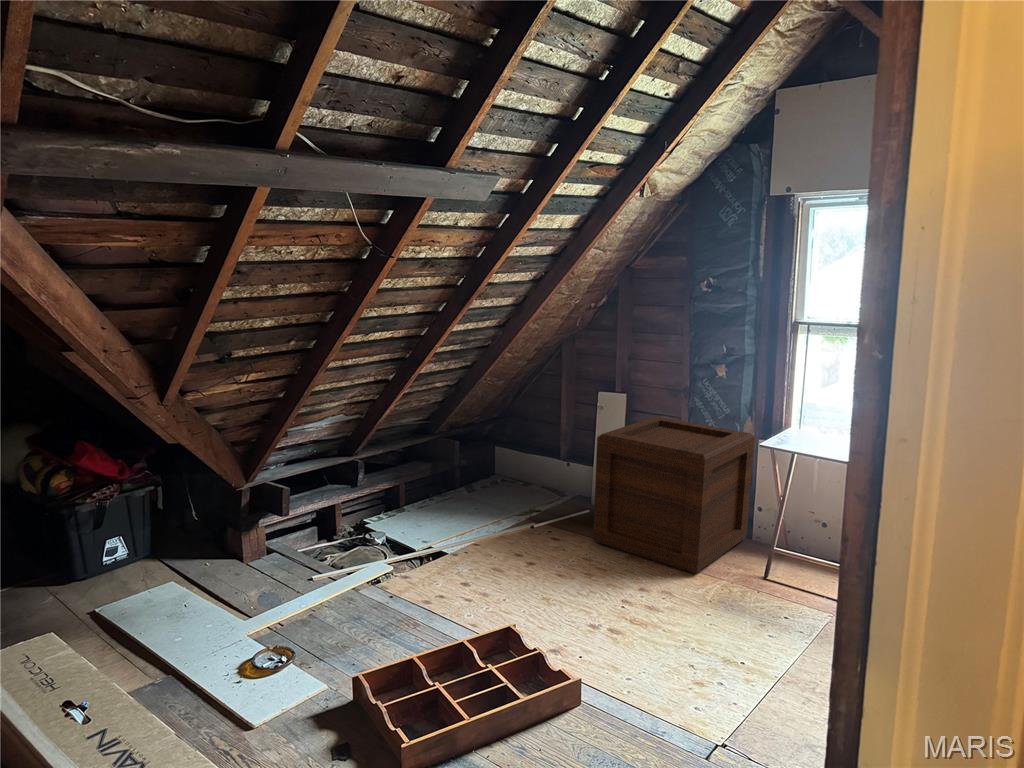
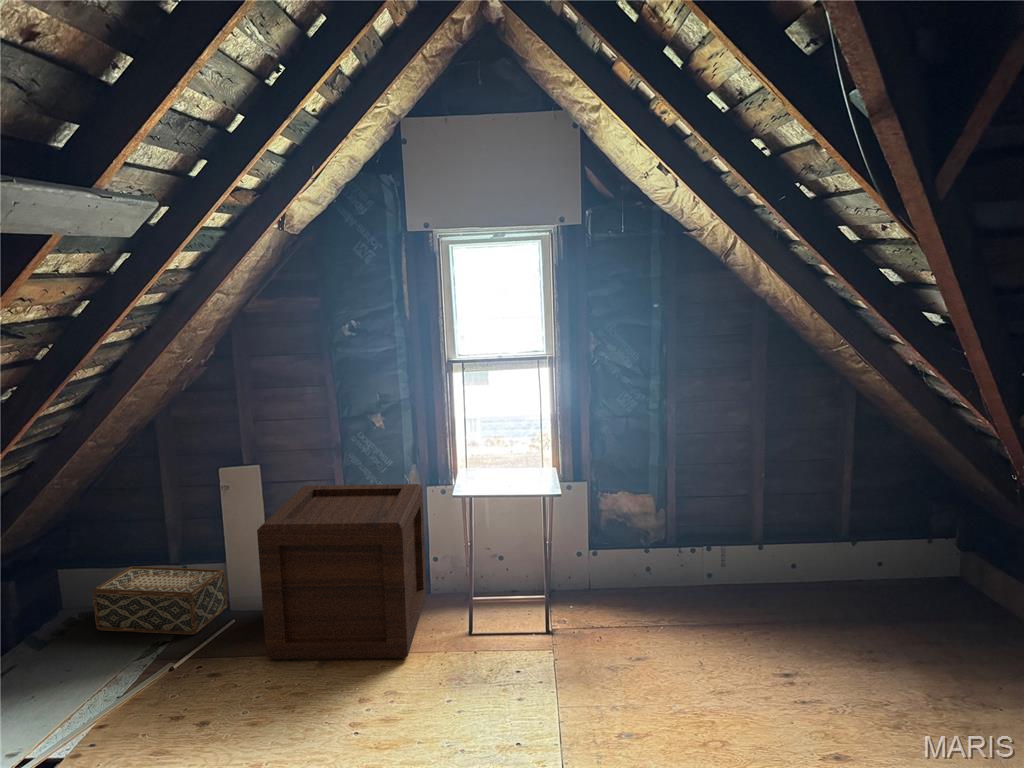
woven basket: none [501,455,589,512] -> present [93,566,227,635]

